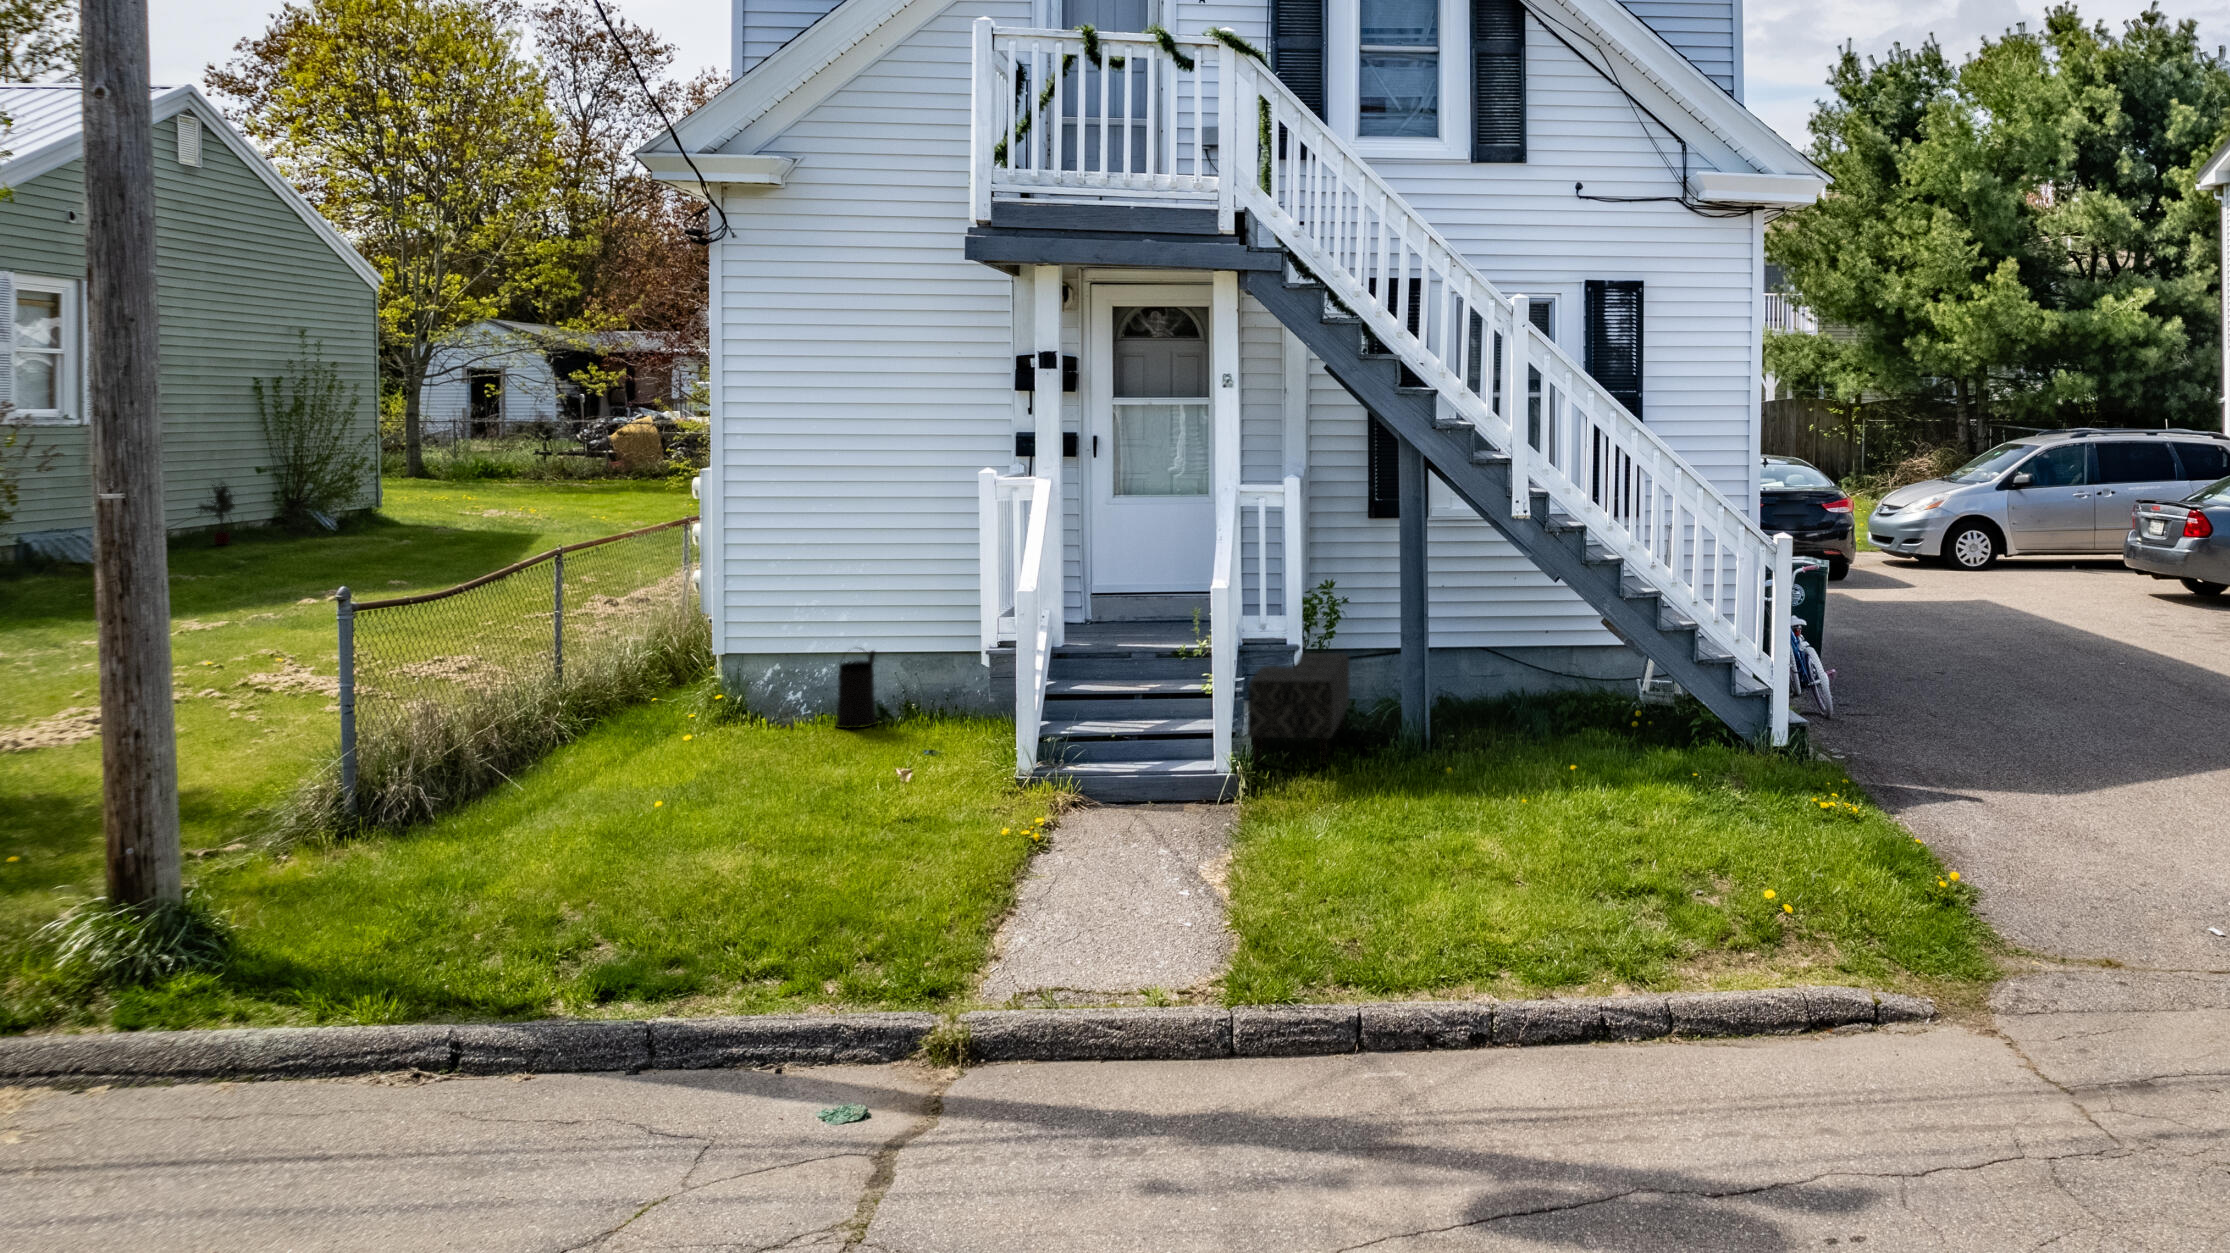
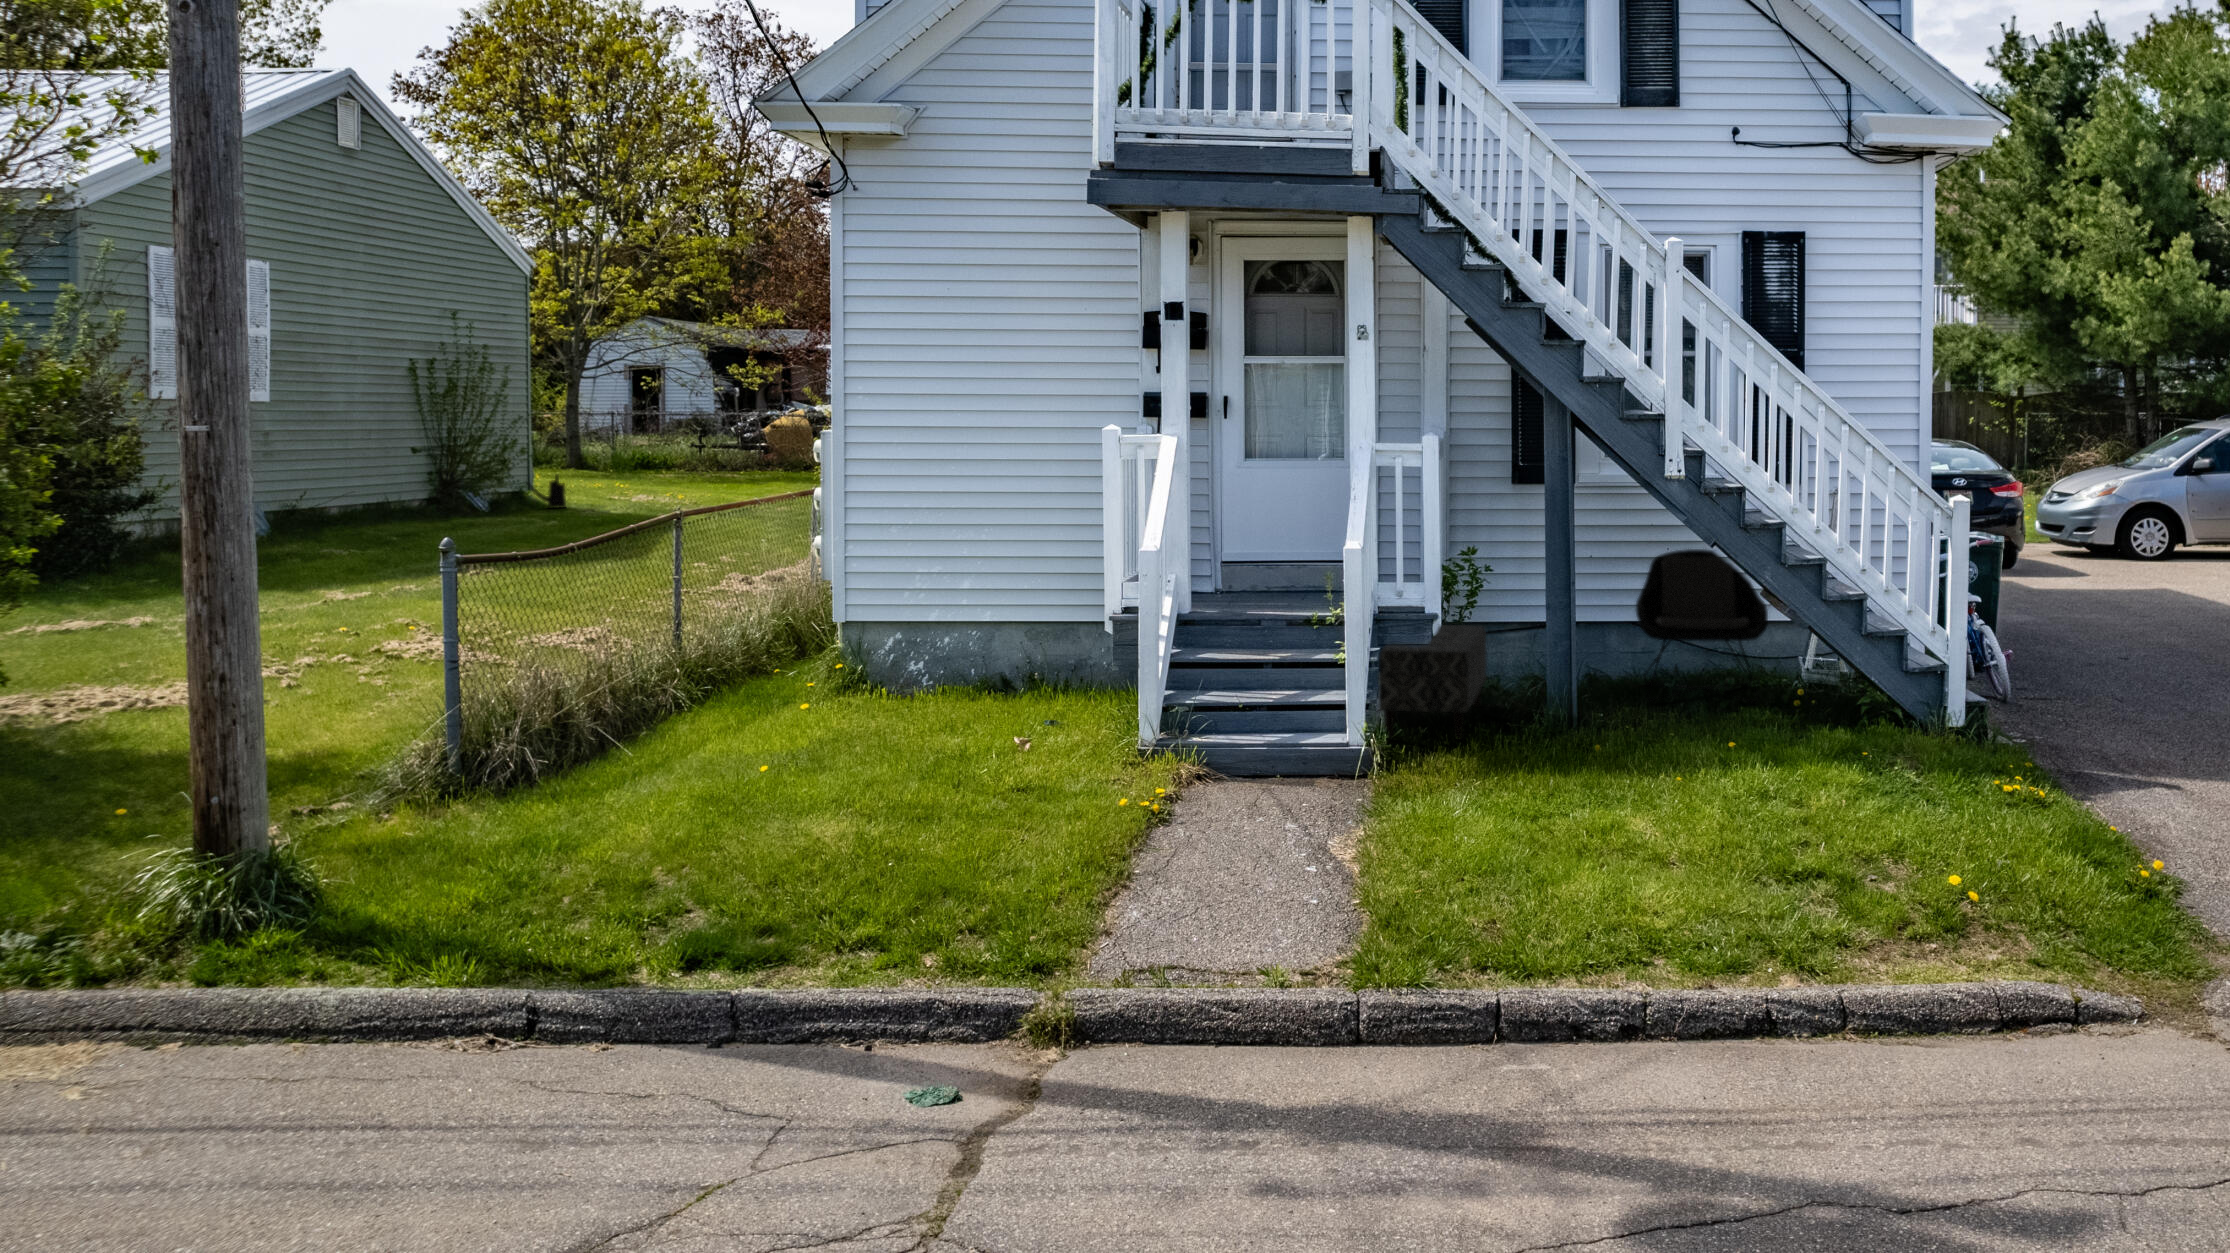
potted tree: present [196,481,235,545] -> none [360,461,401,526]
lounge chair: none [1489,578,1611,723] -> present [1636,549,1768,704]
watering can: present [835,651,877,728] -> present [527,475,566,508]

